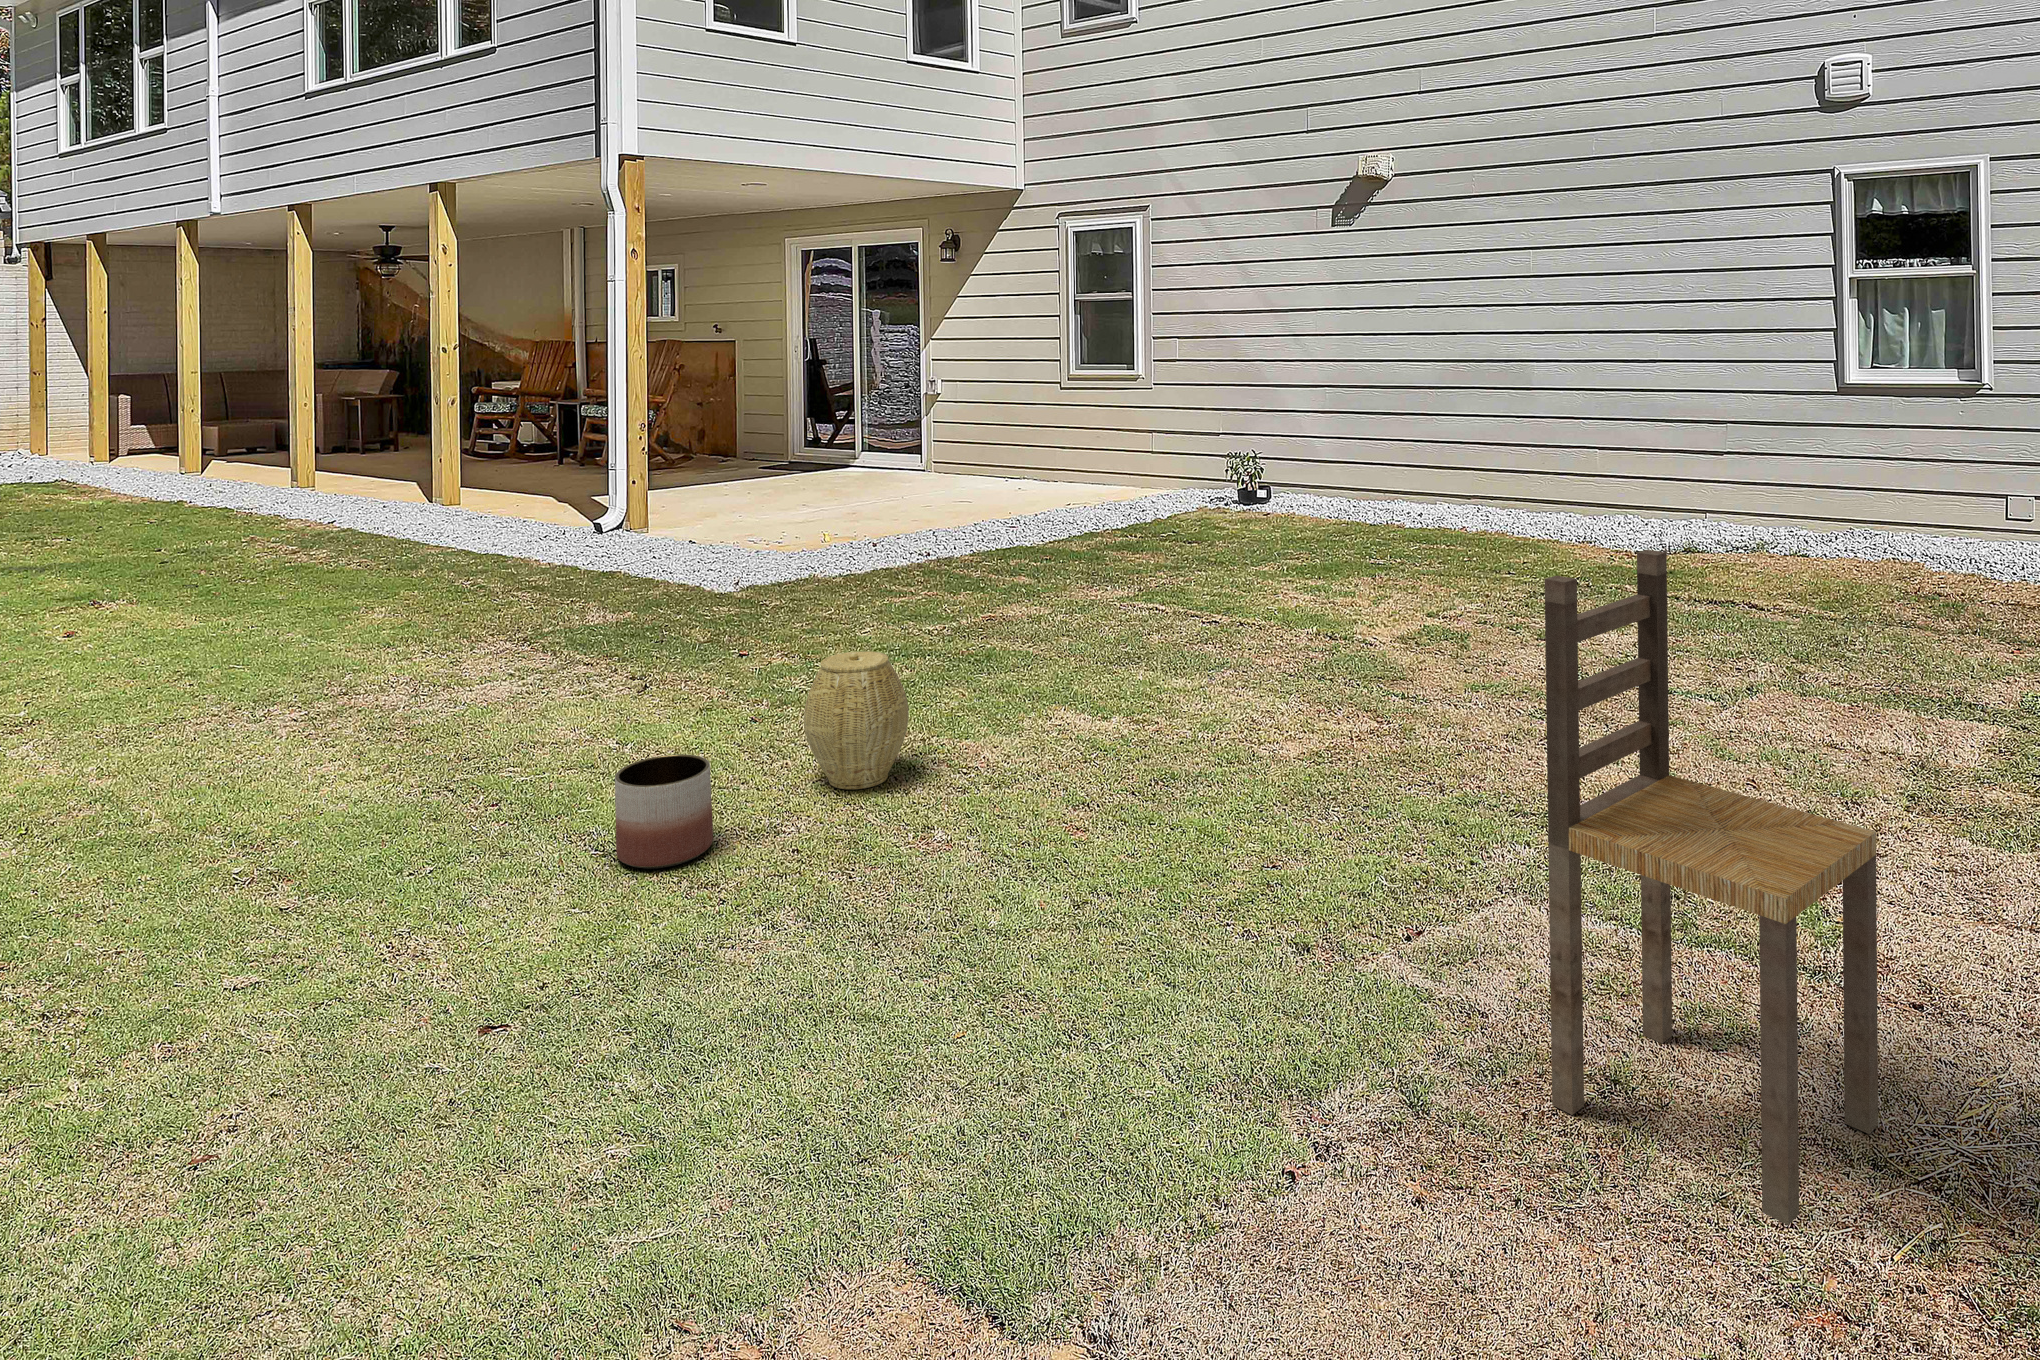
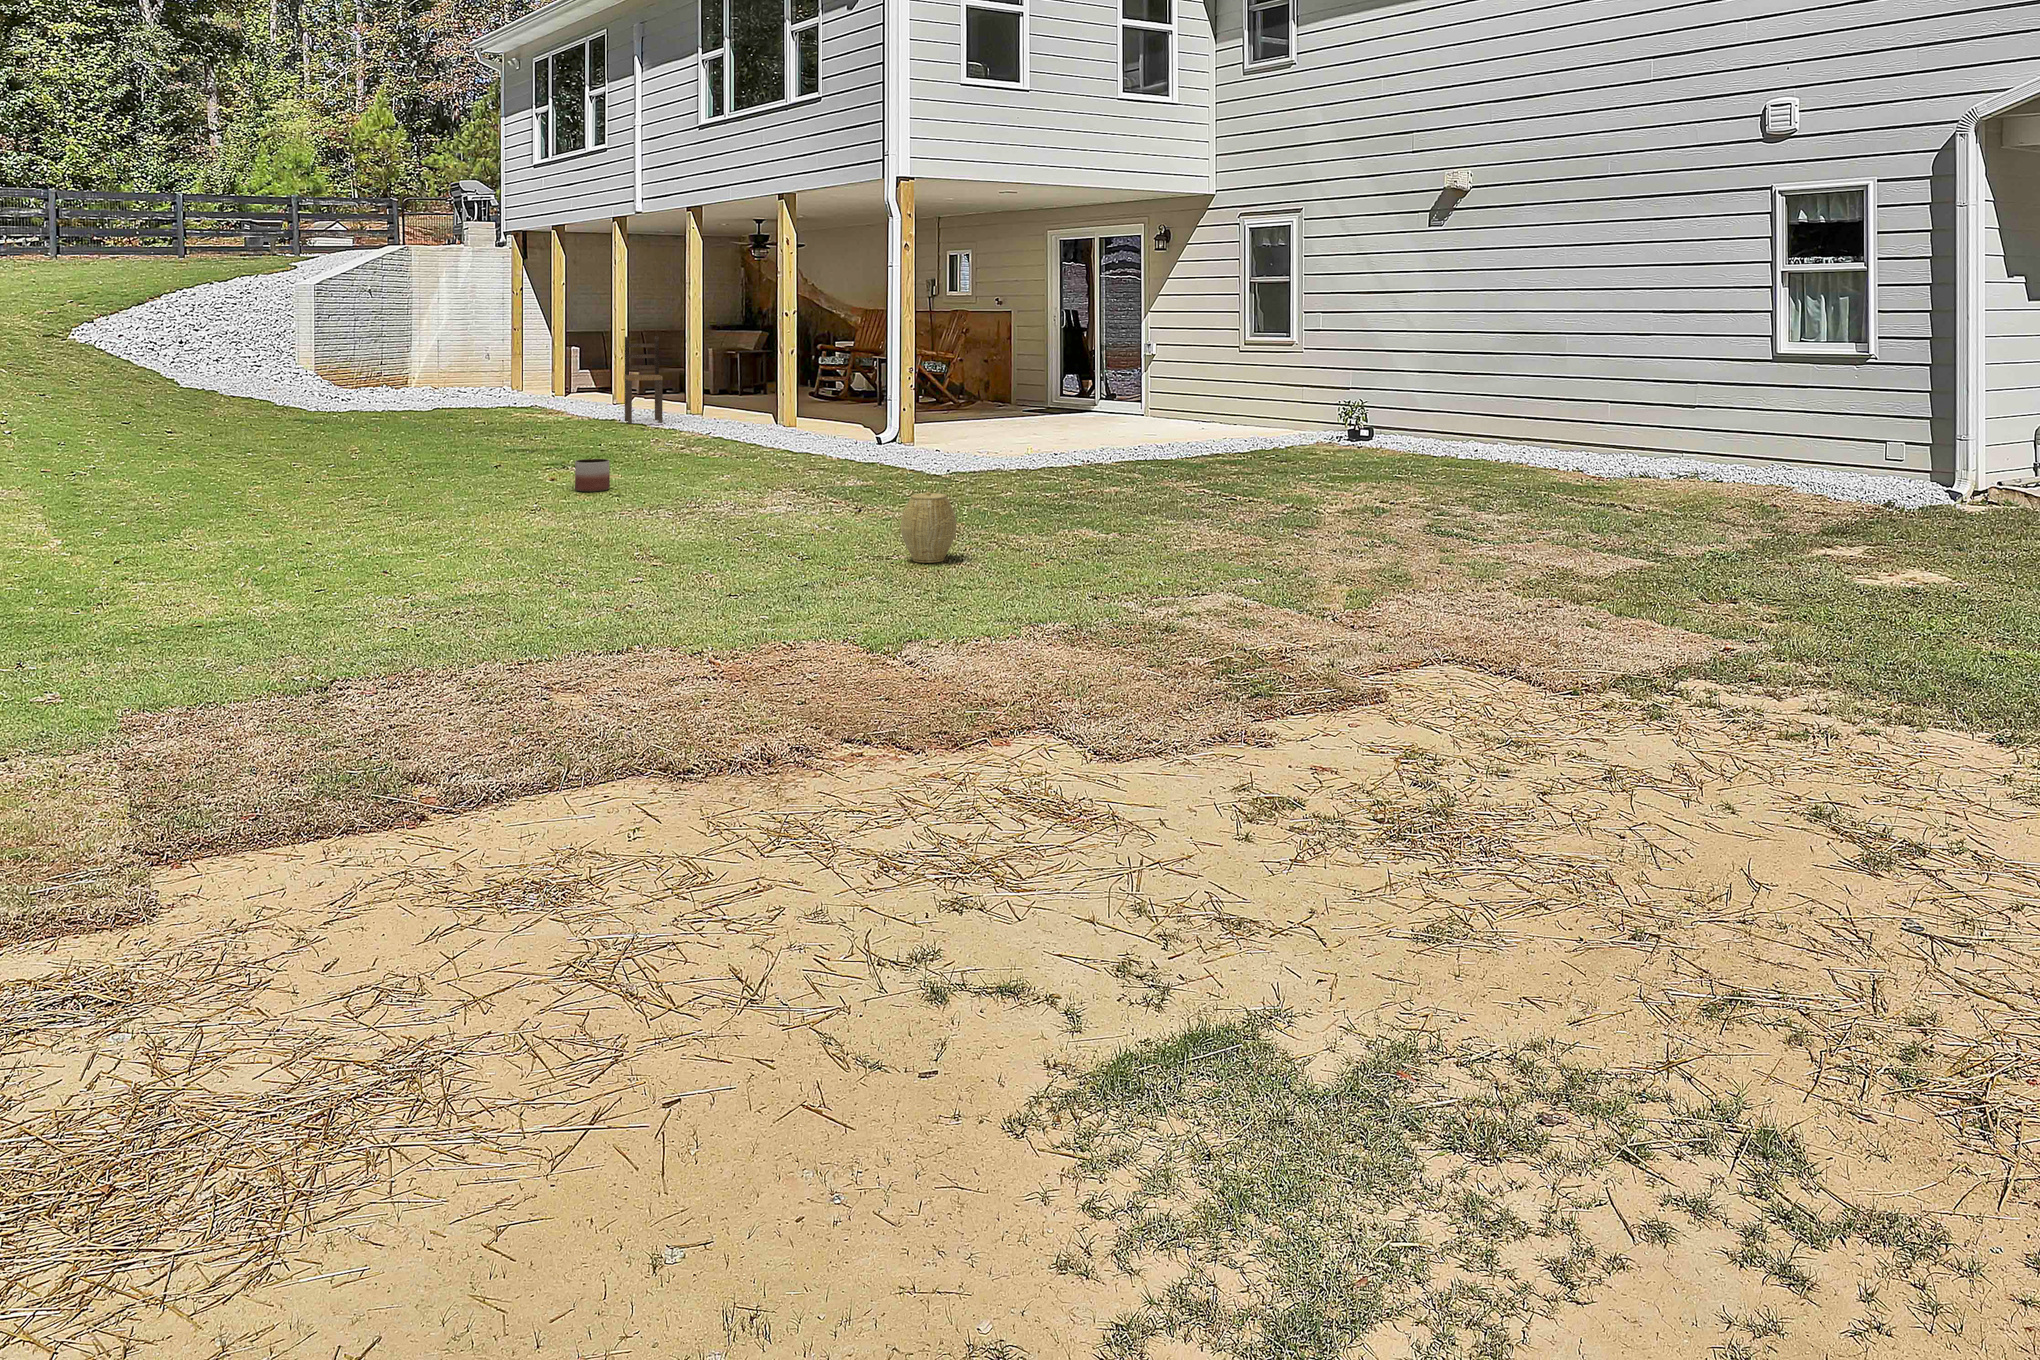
chair: present [1544,550,1878,1226] -> present [625,336,663,423]
planter: present [615,754,713,869] -> present [575,459,610,492]

